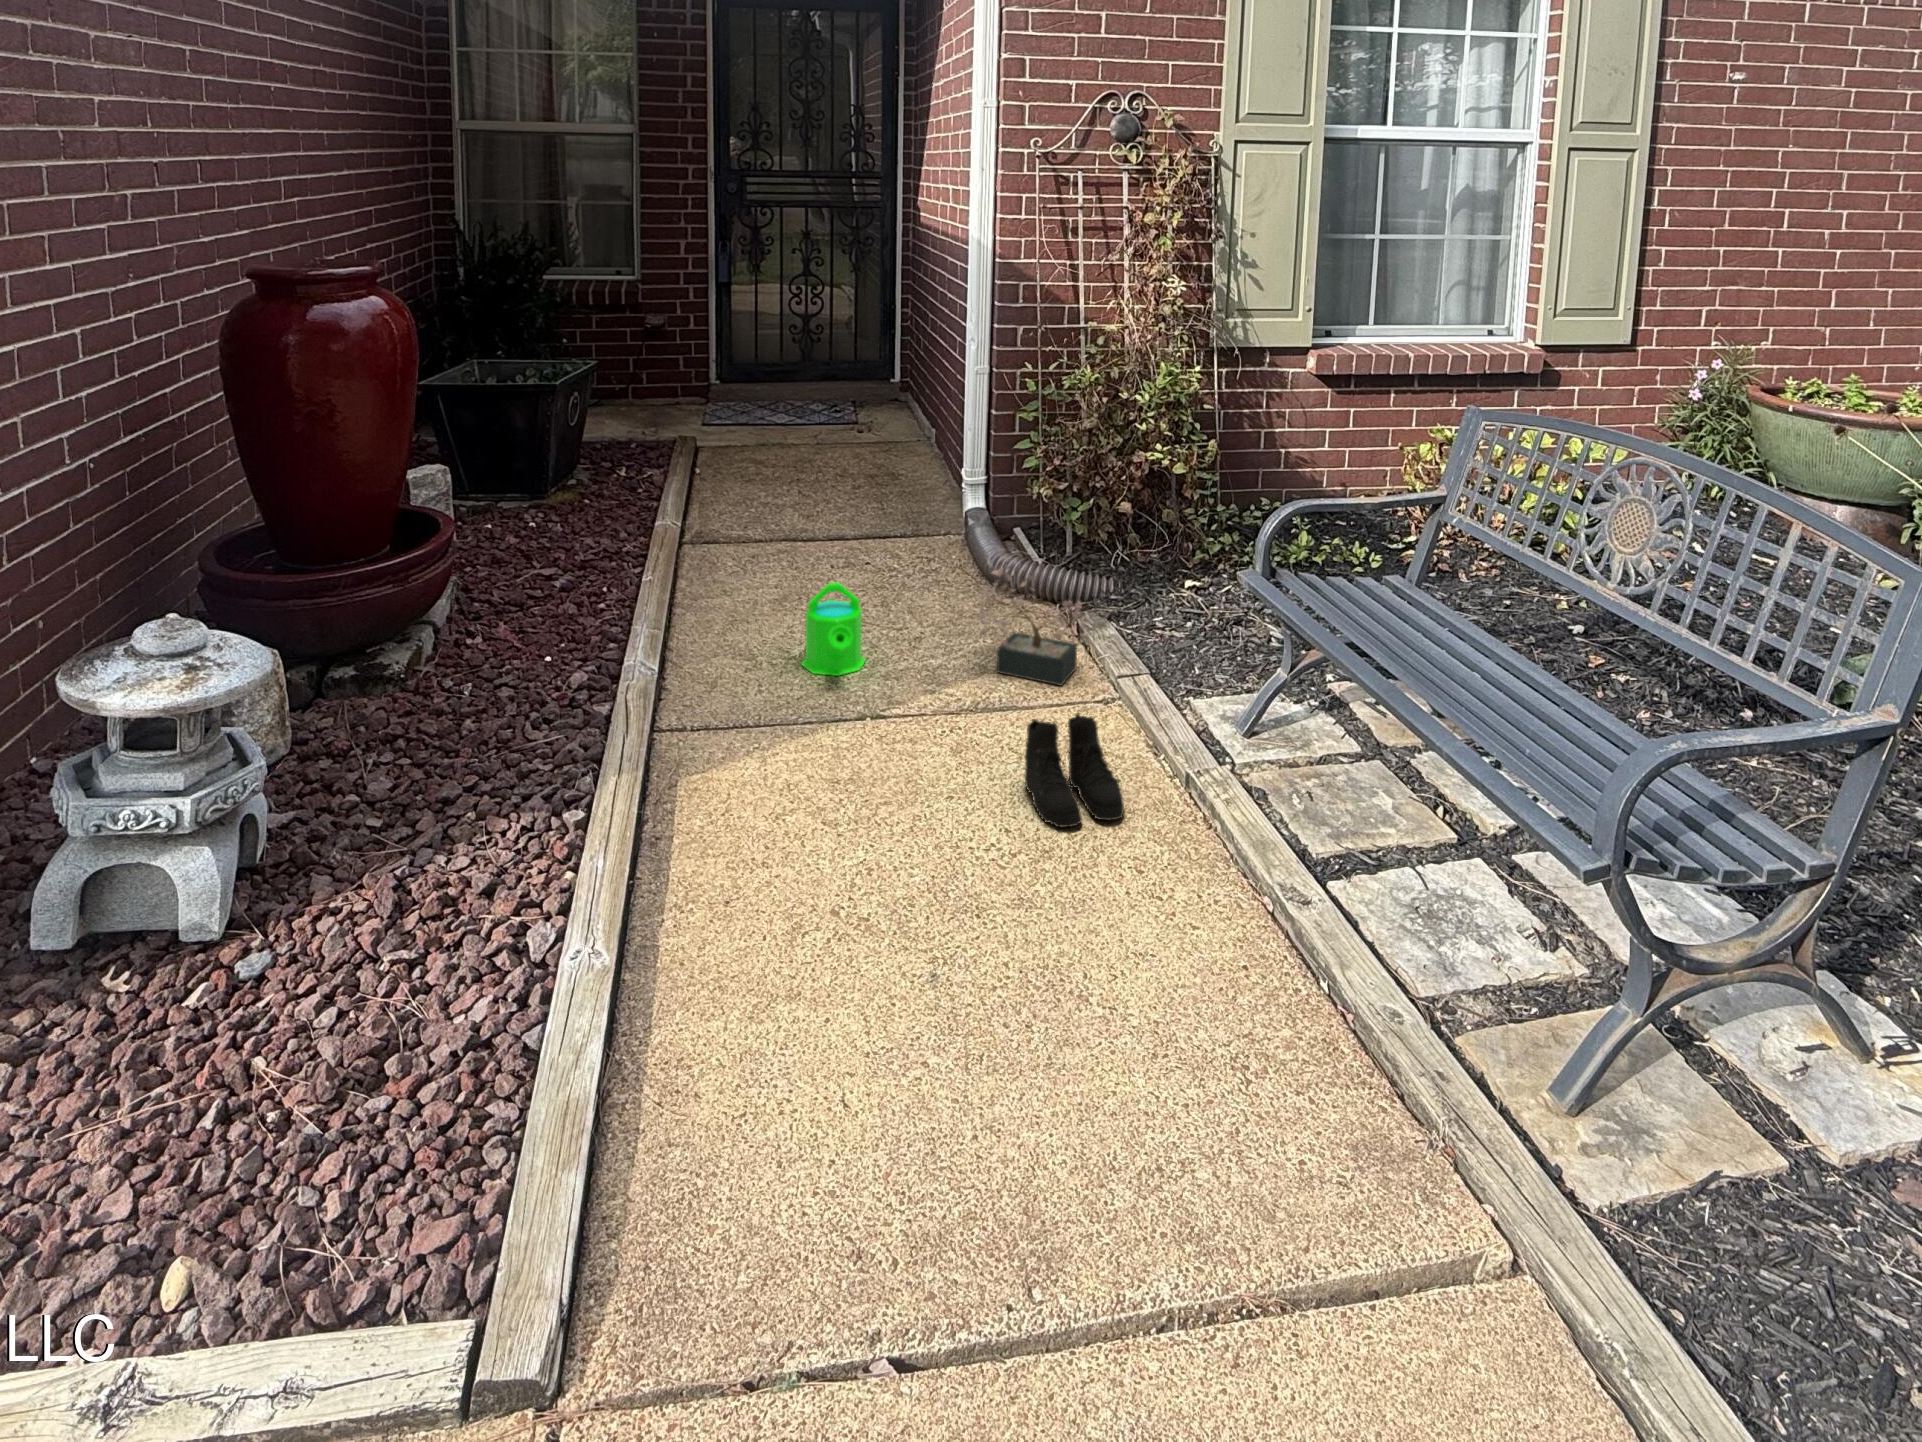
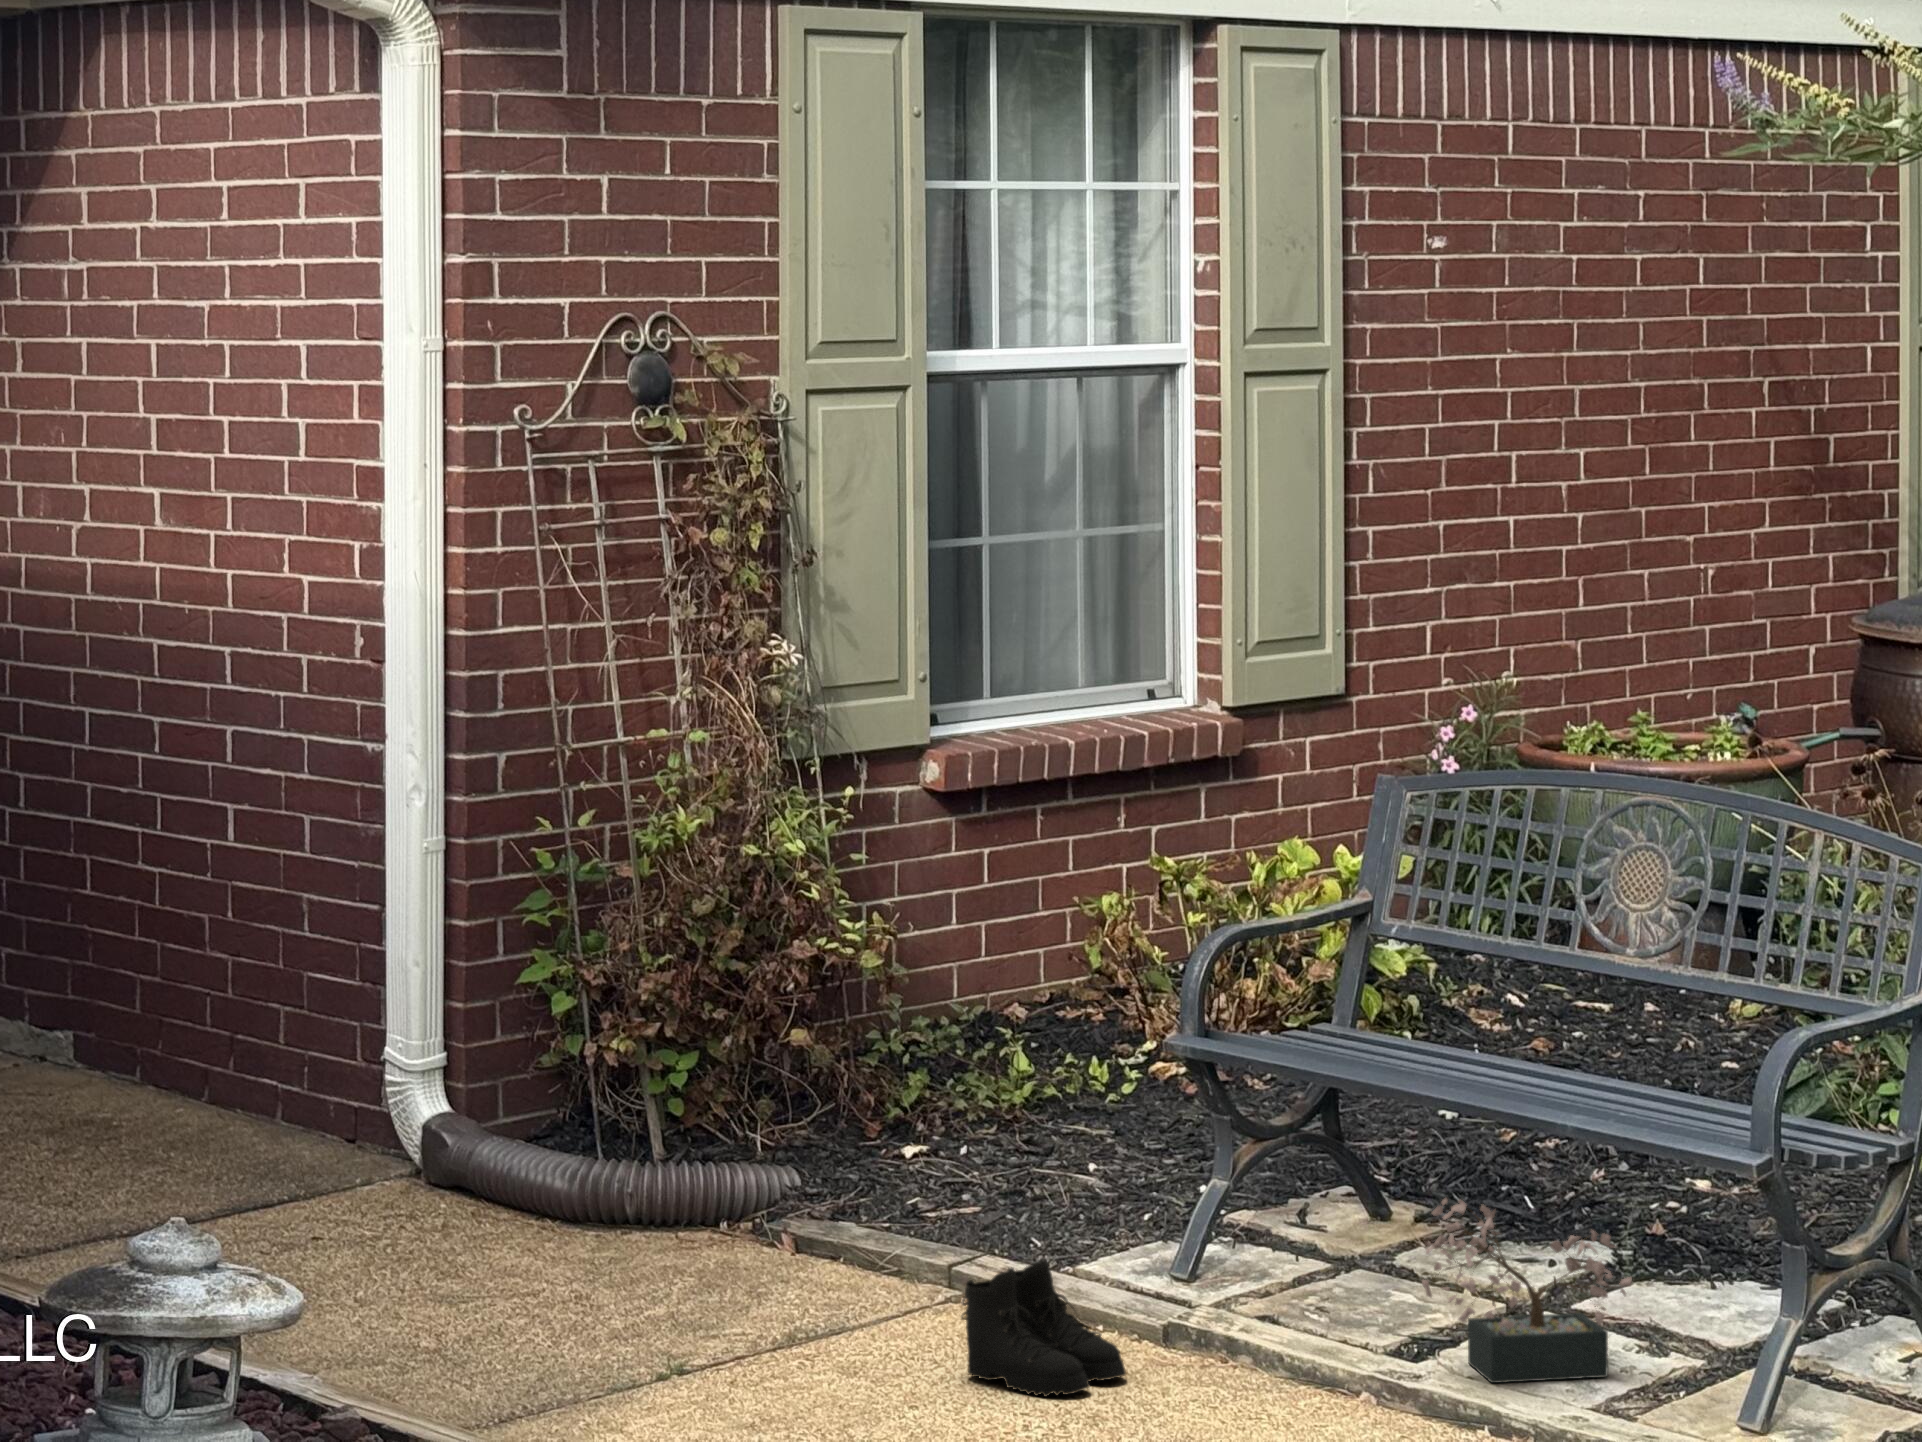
decorative plant: present [976,565,1090,686] -> present [1422,1198,1632,1383]
watering can: present [802,582,865,676] -> none [426,1196,572,1355]

